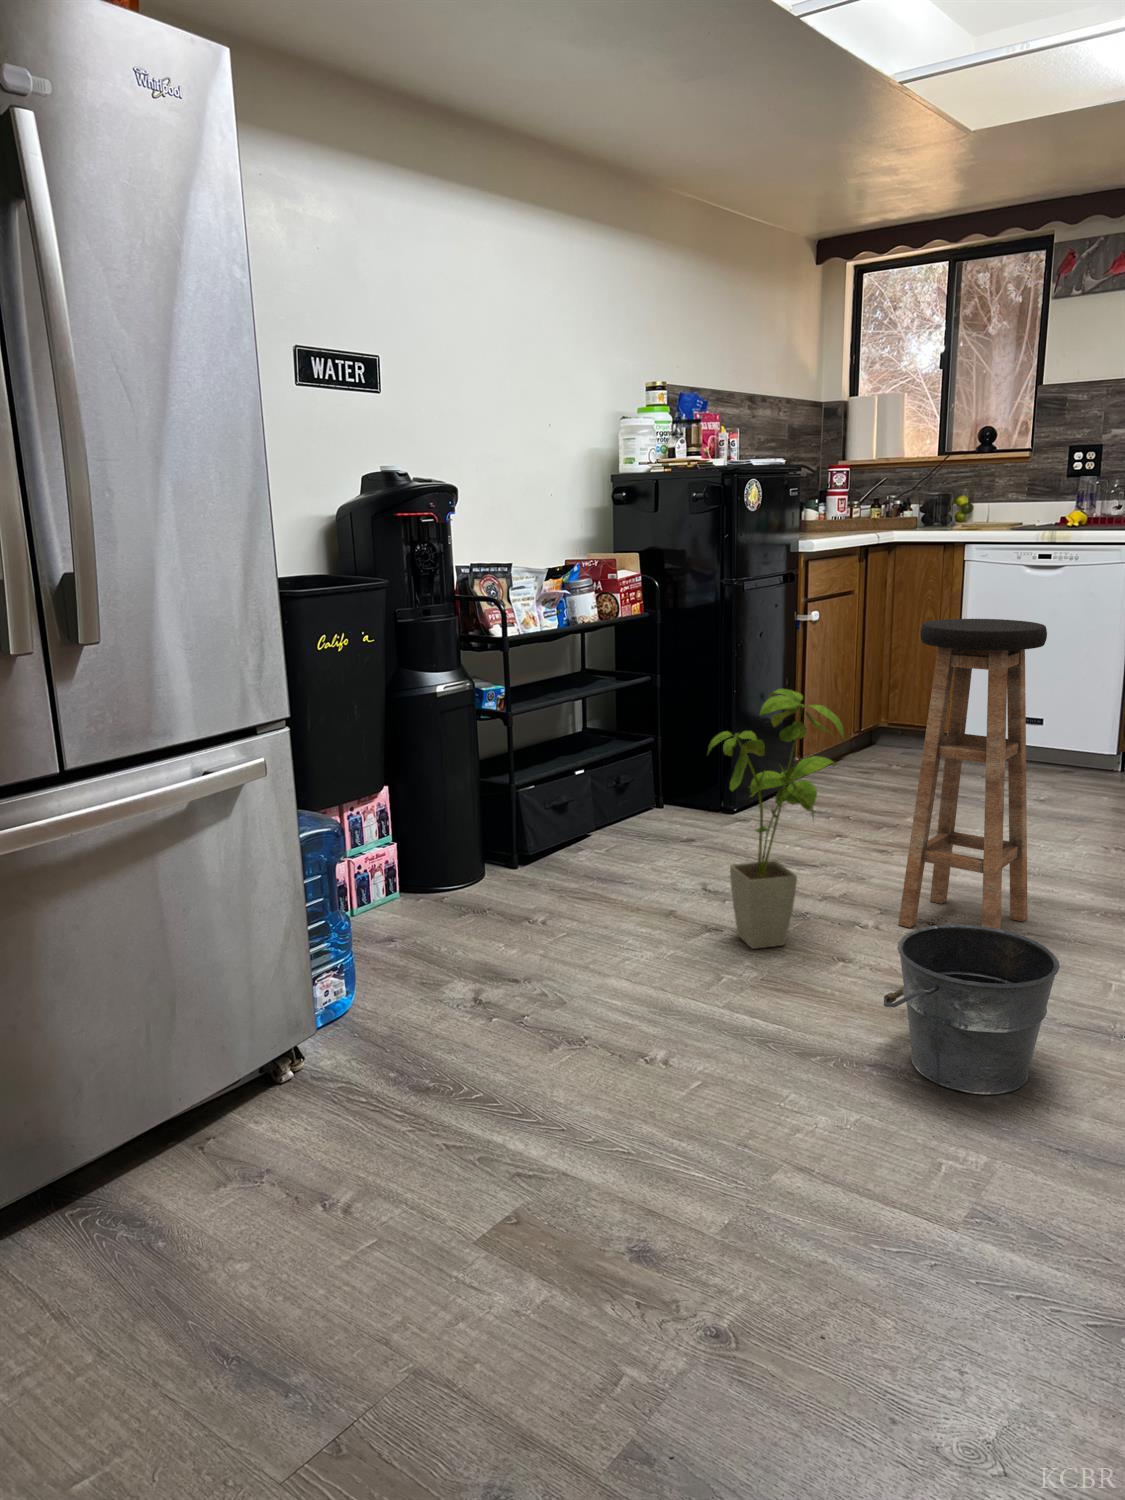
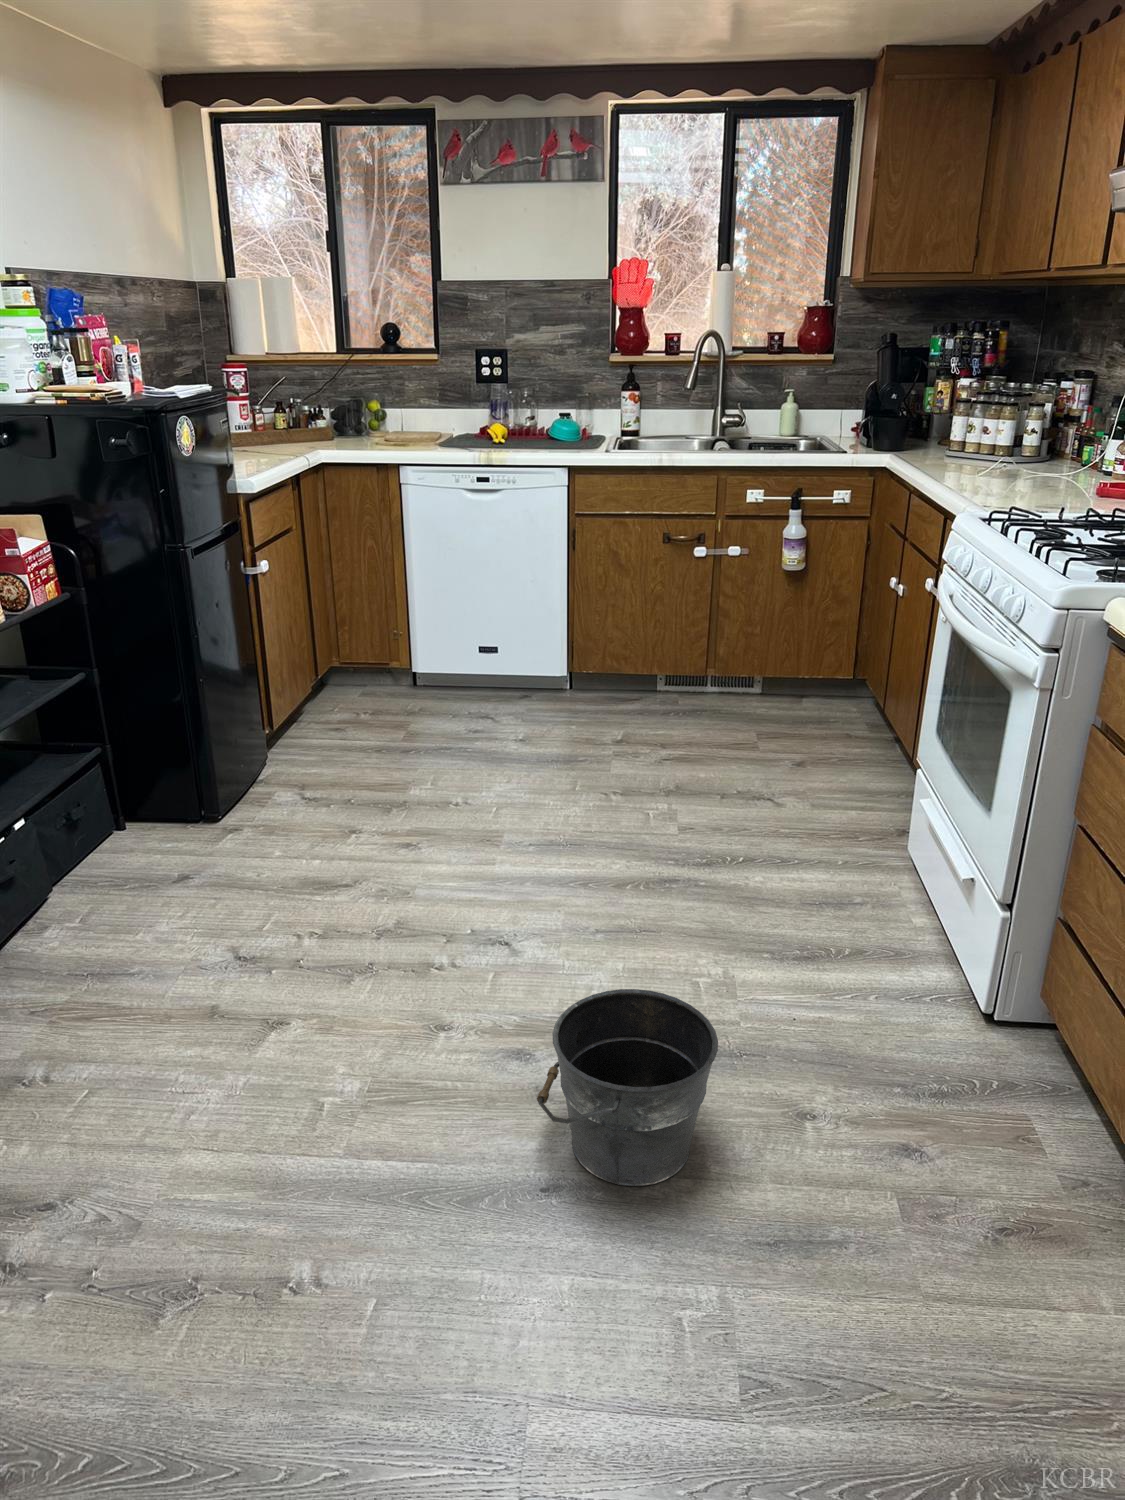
bar stool: present [898,619,1047,929] -> none [463,609,594,959]
house plant: present [708,689,845,949] -> none [251,738,427,1041]

